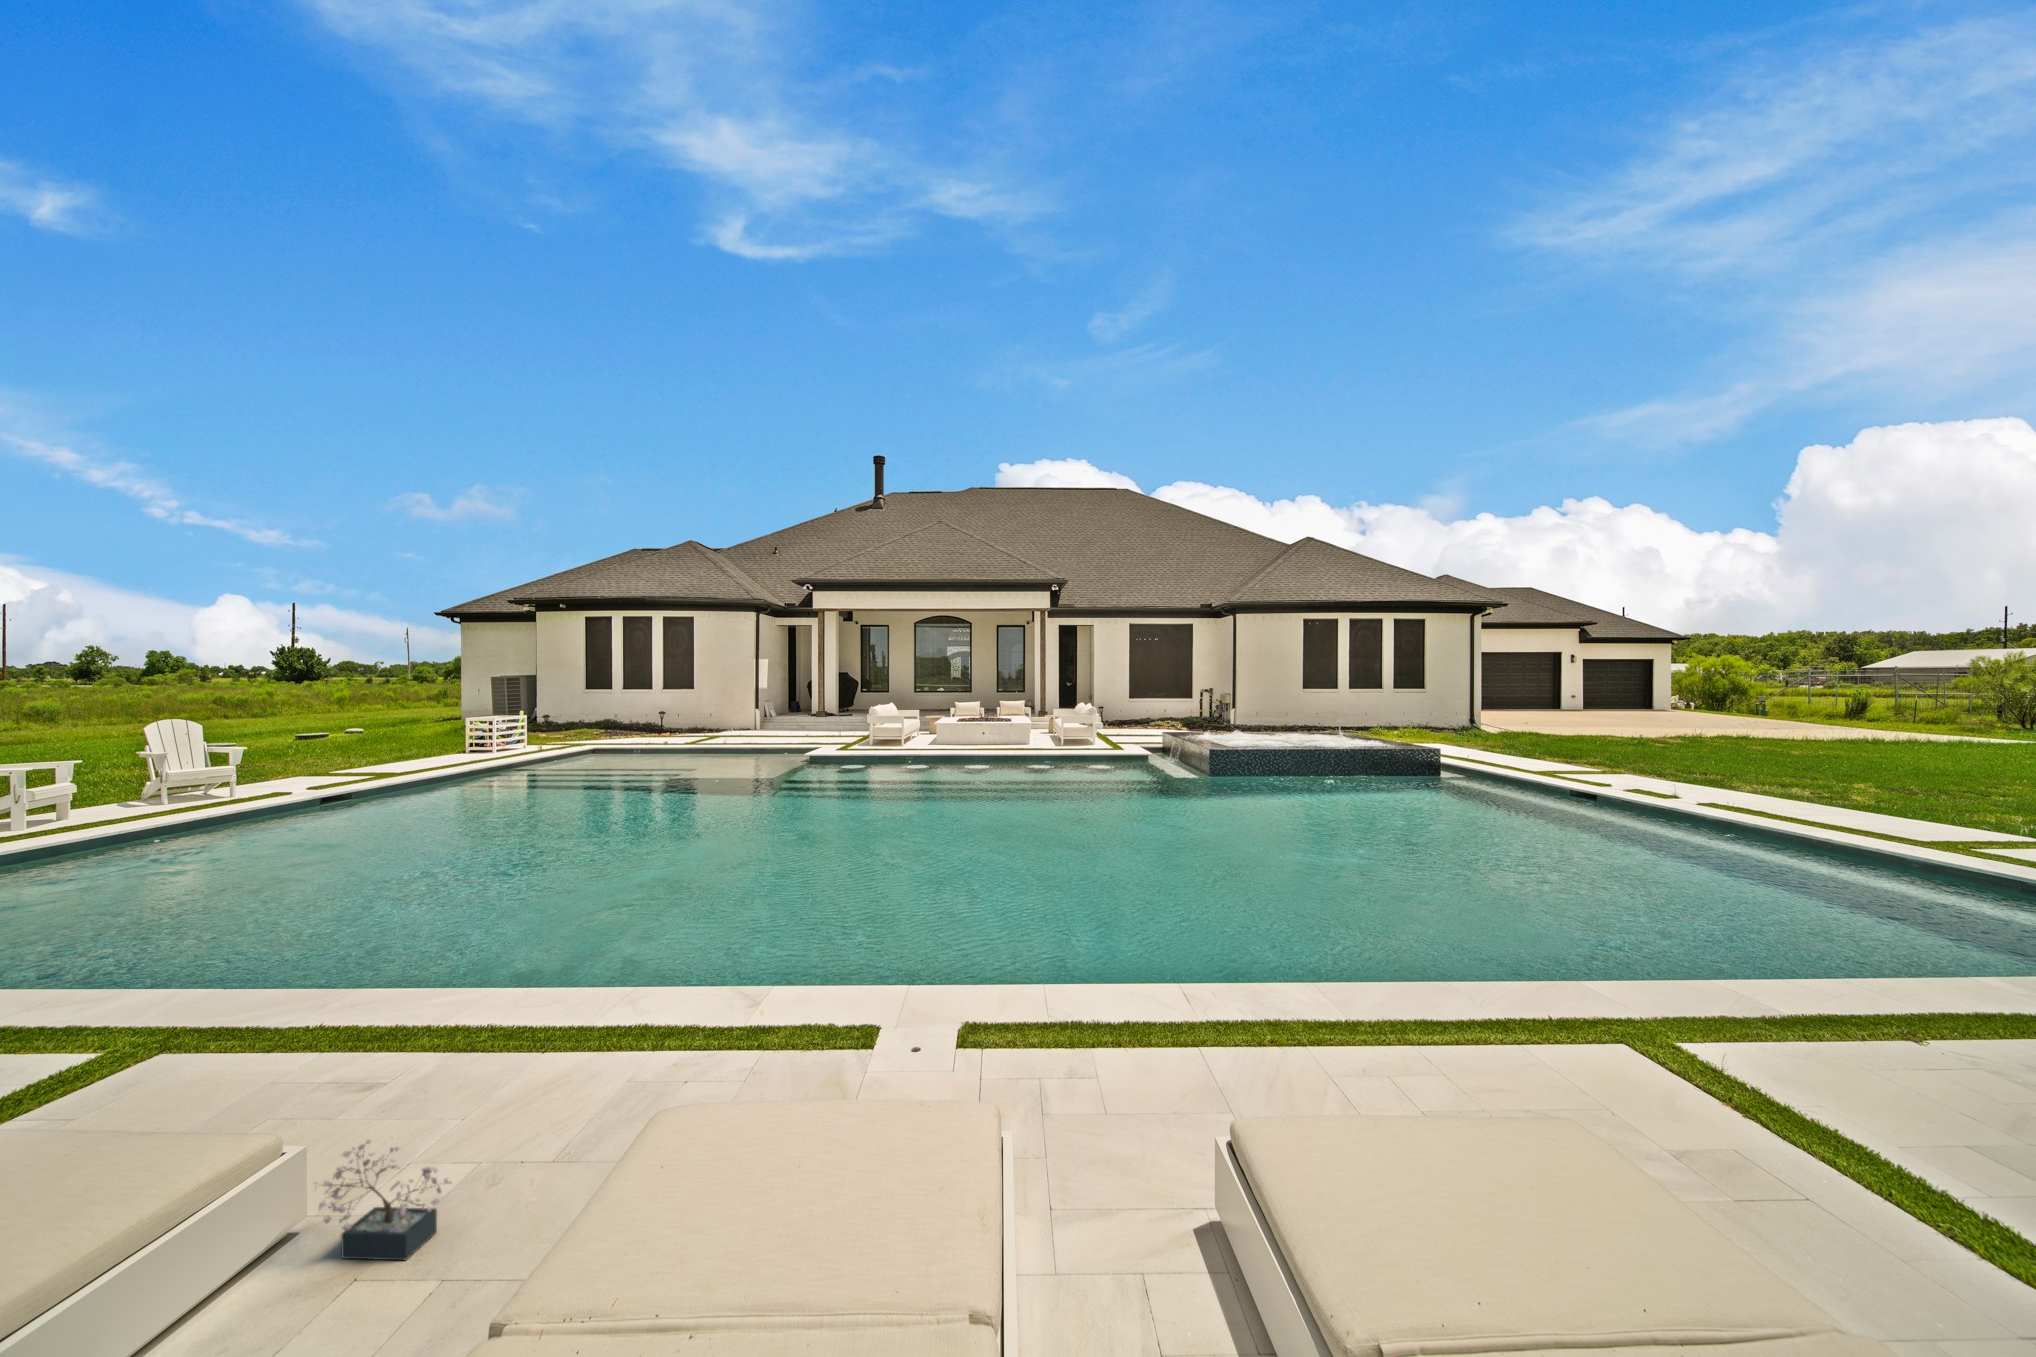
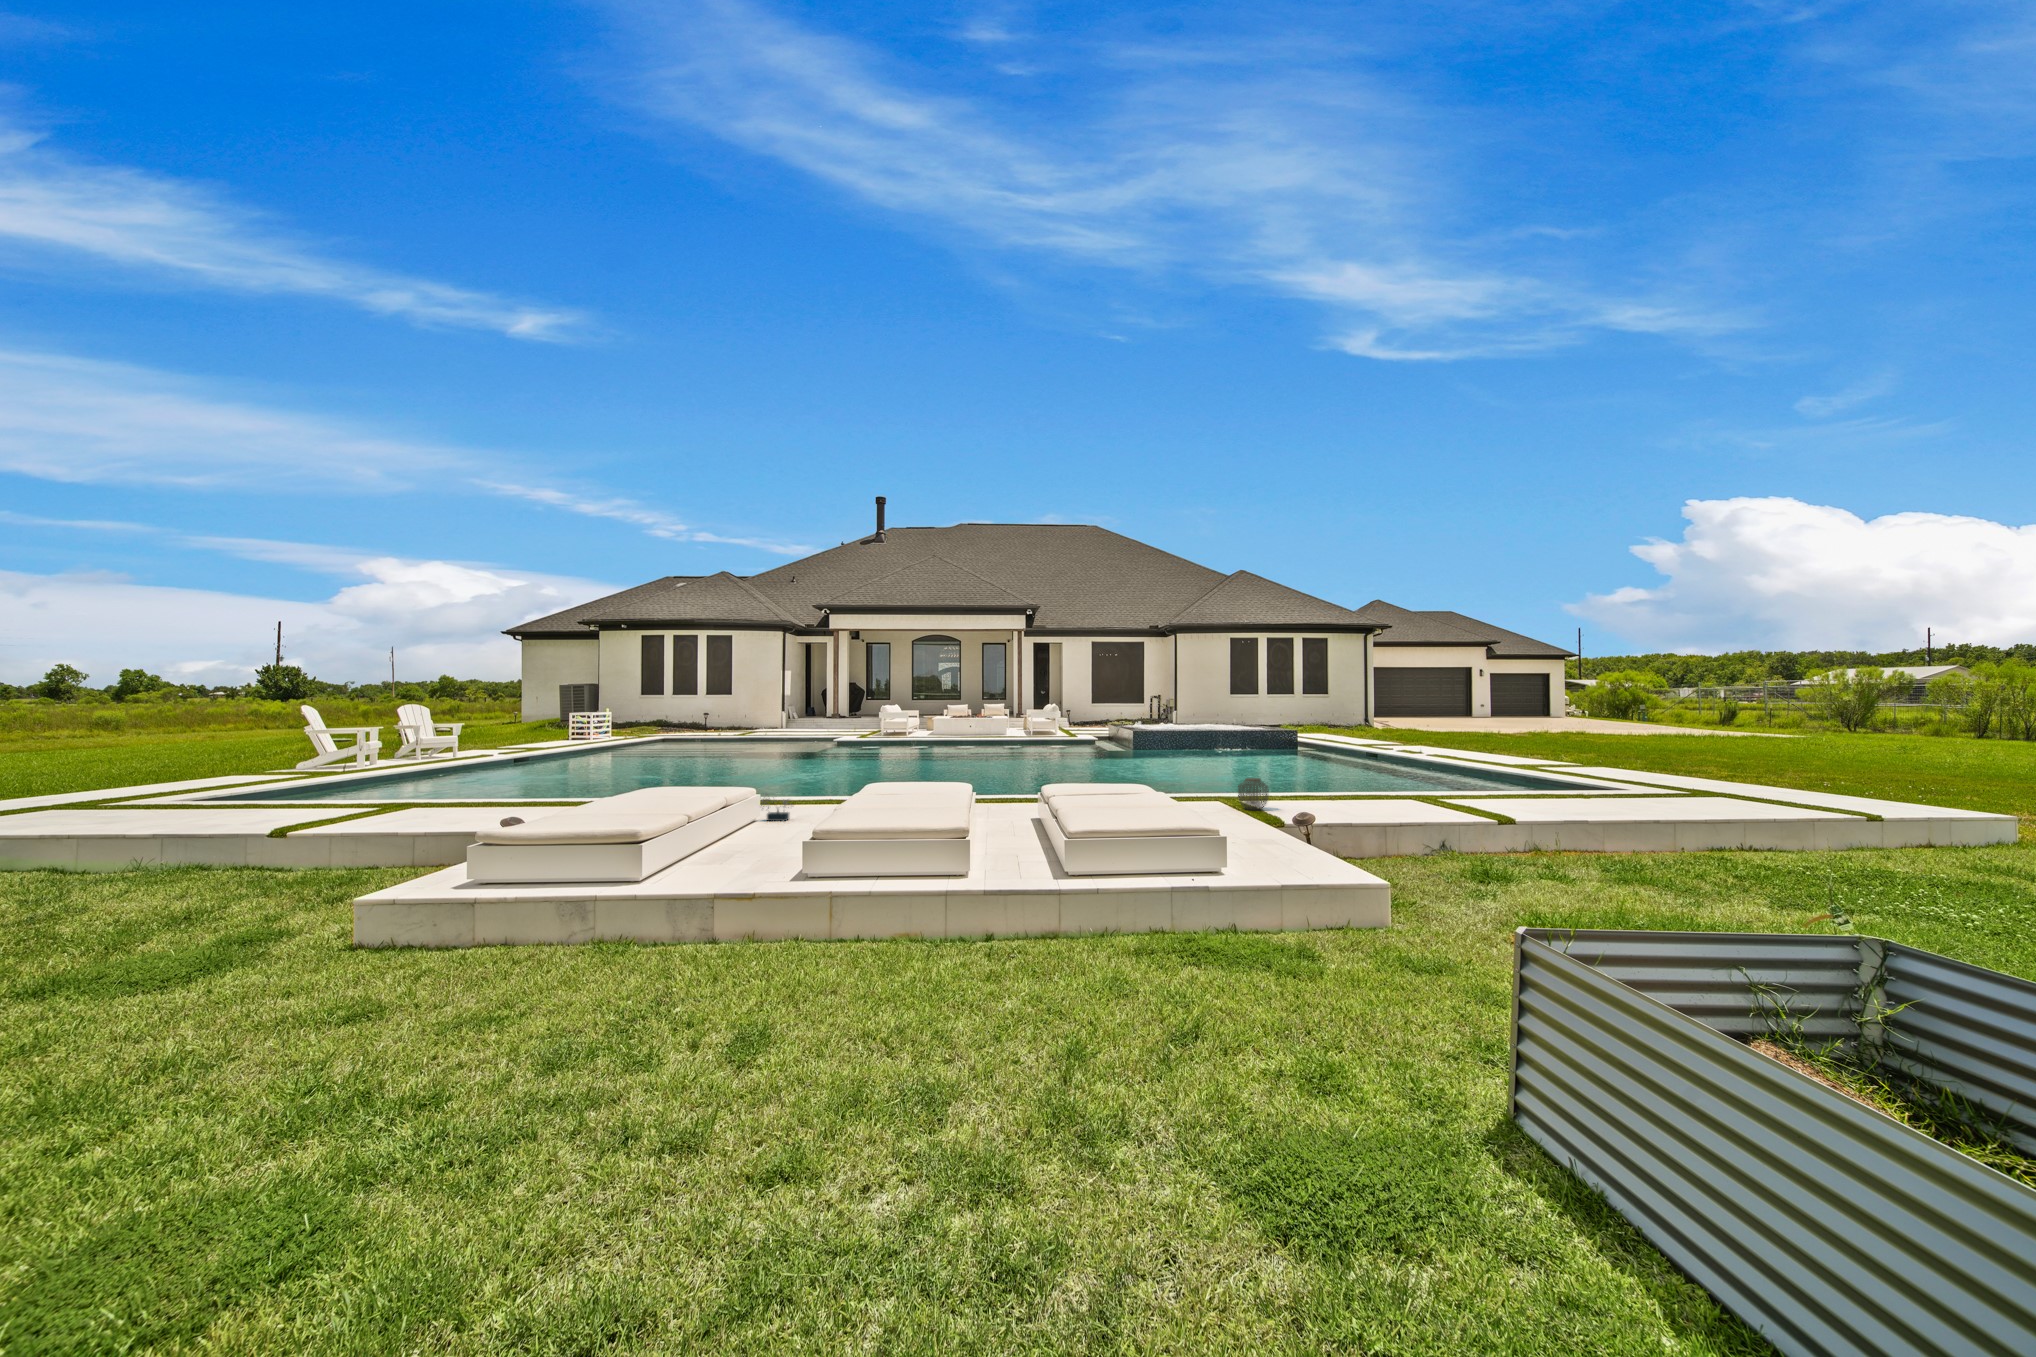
woven basket: none [1788,1022,1906,1132] -> present [1238,778,1268,810]

